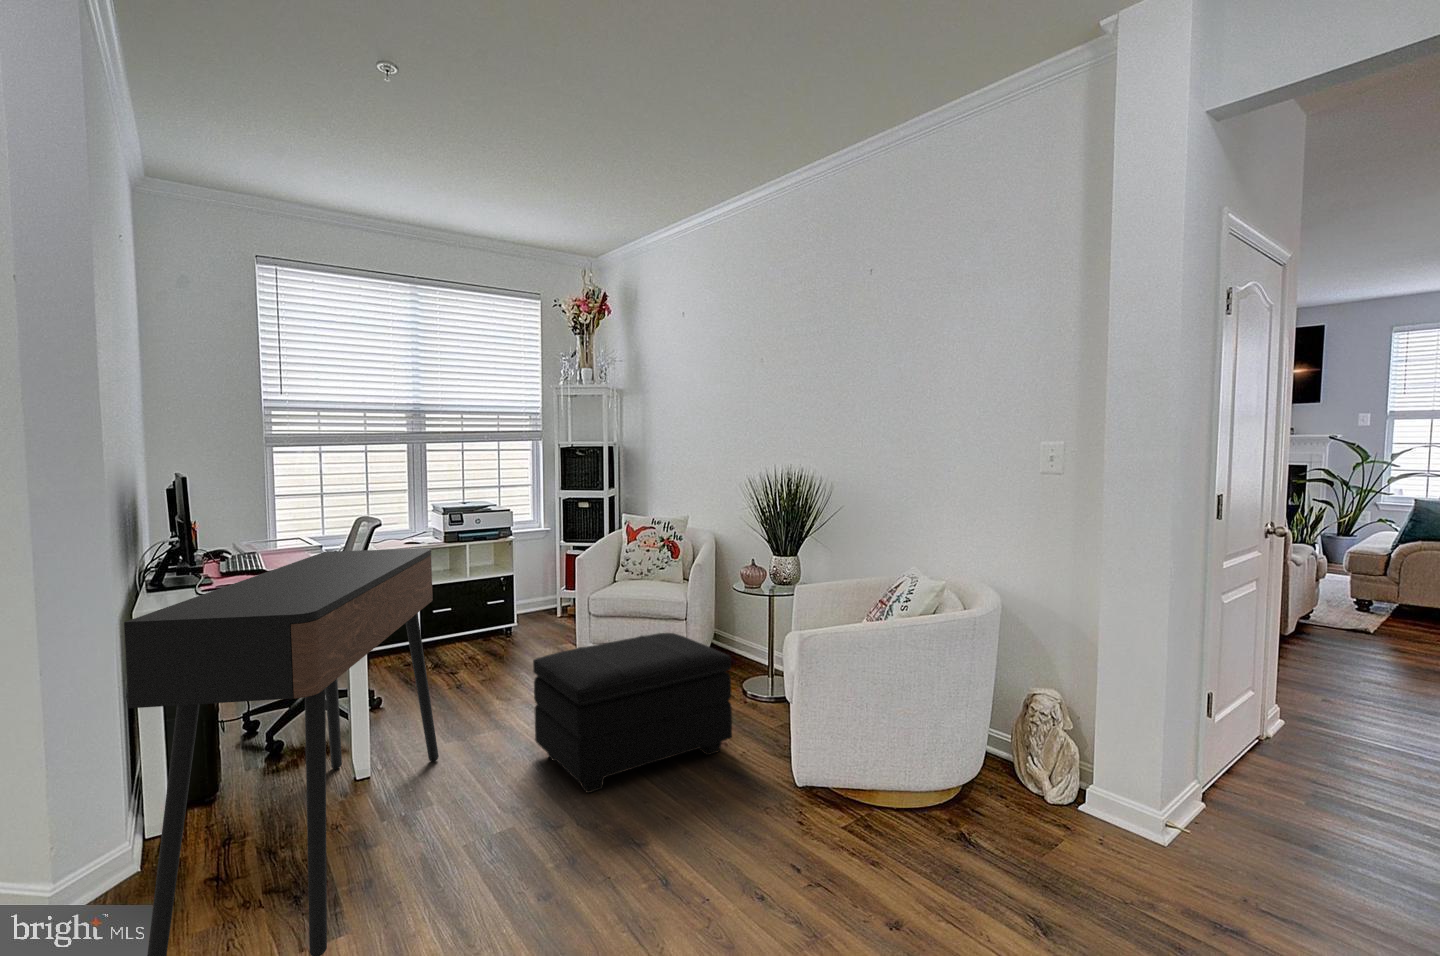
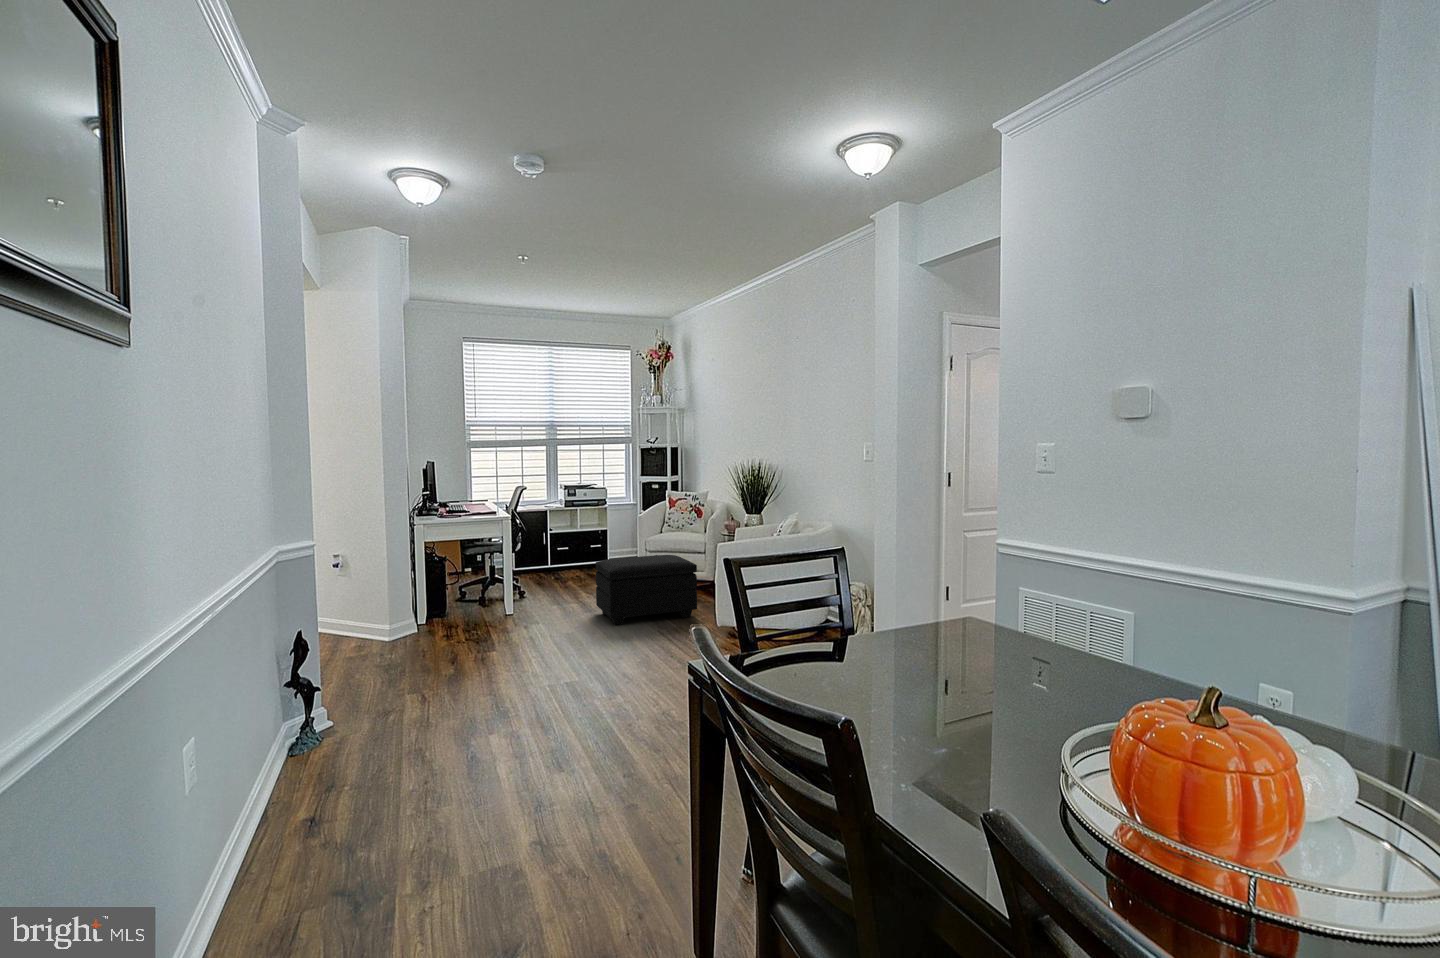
console table: present [124,548,439,956] -> none [426,502,549,655]

